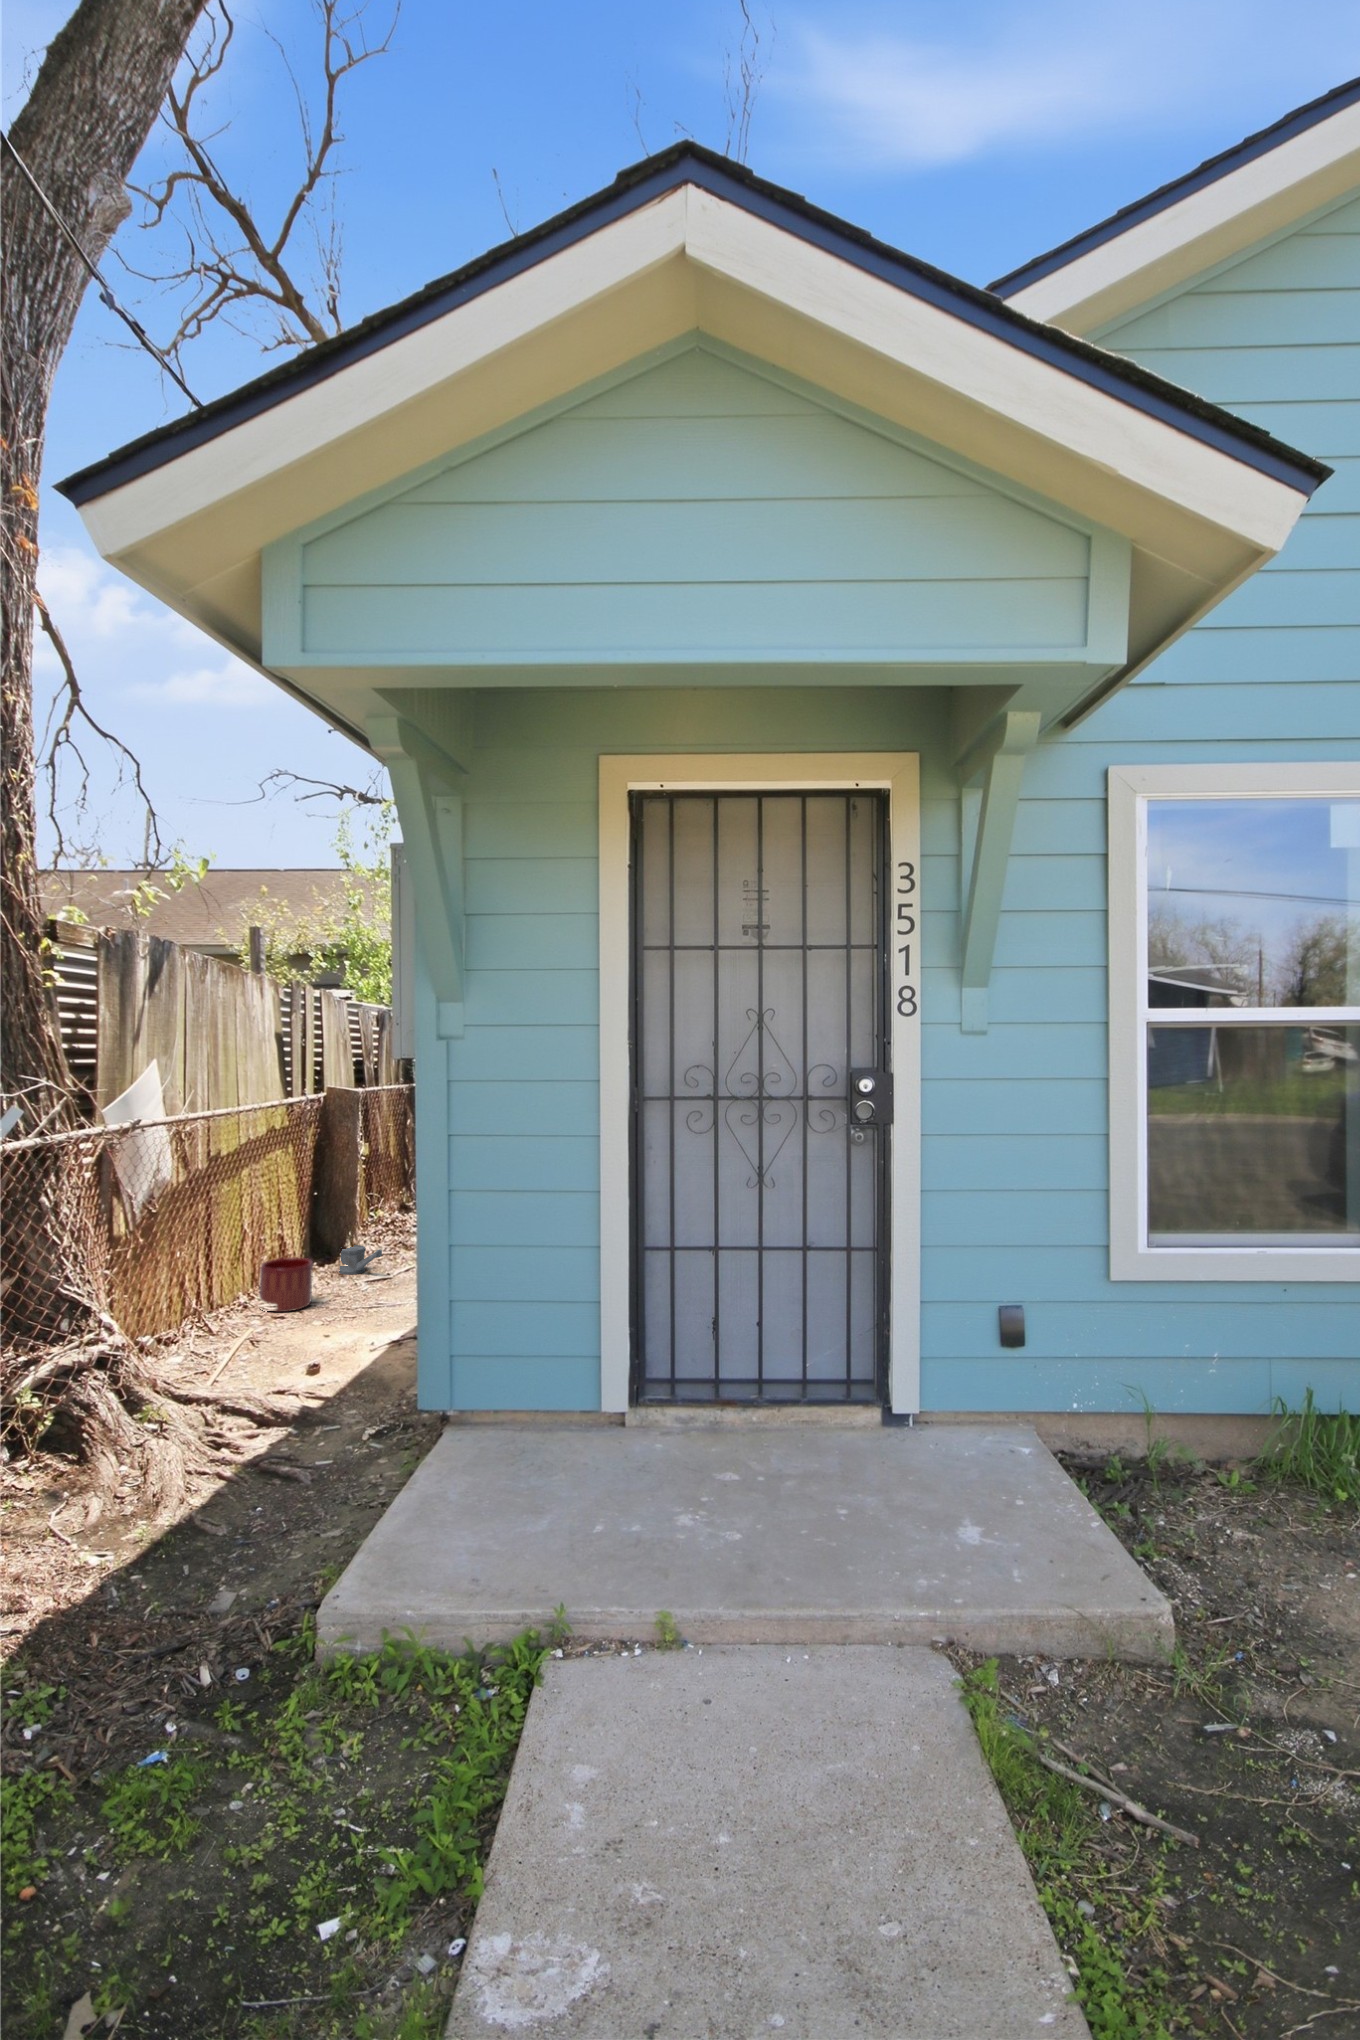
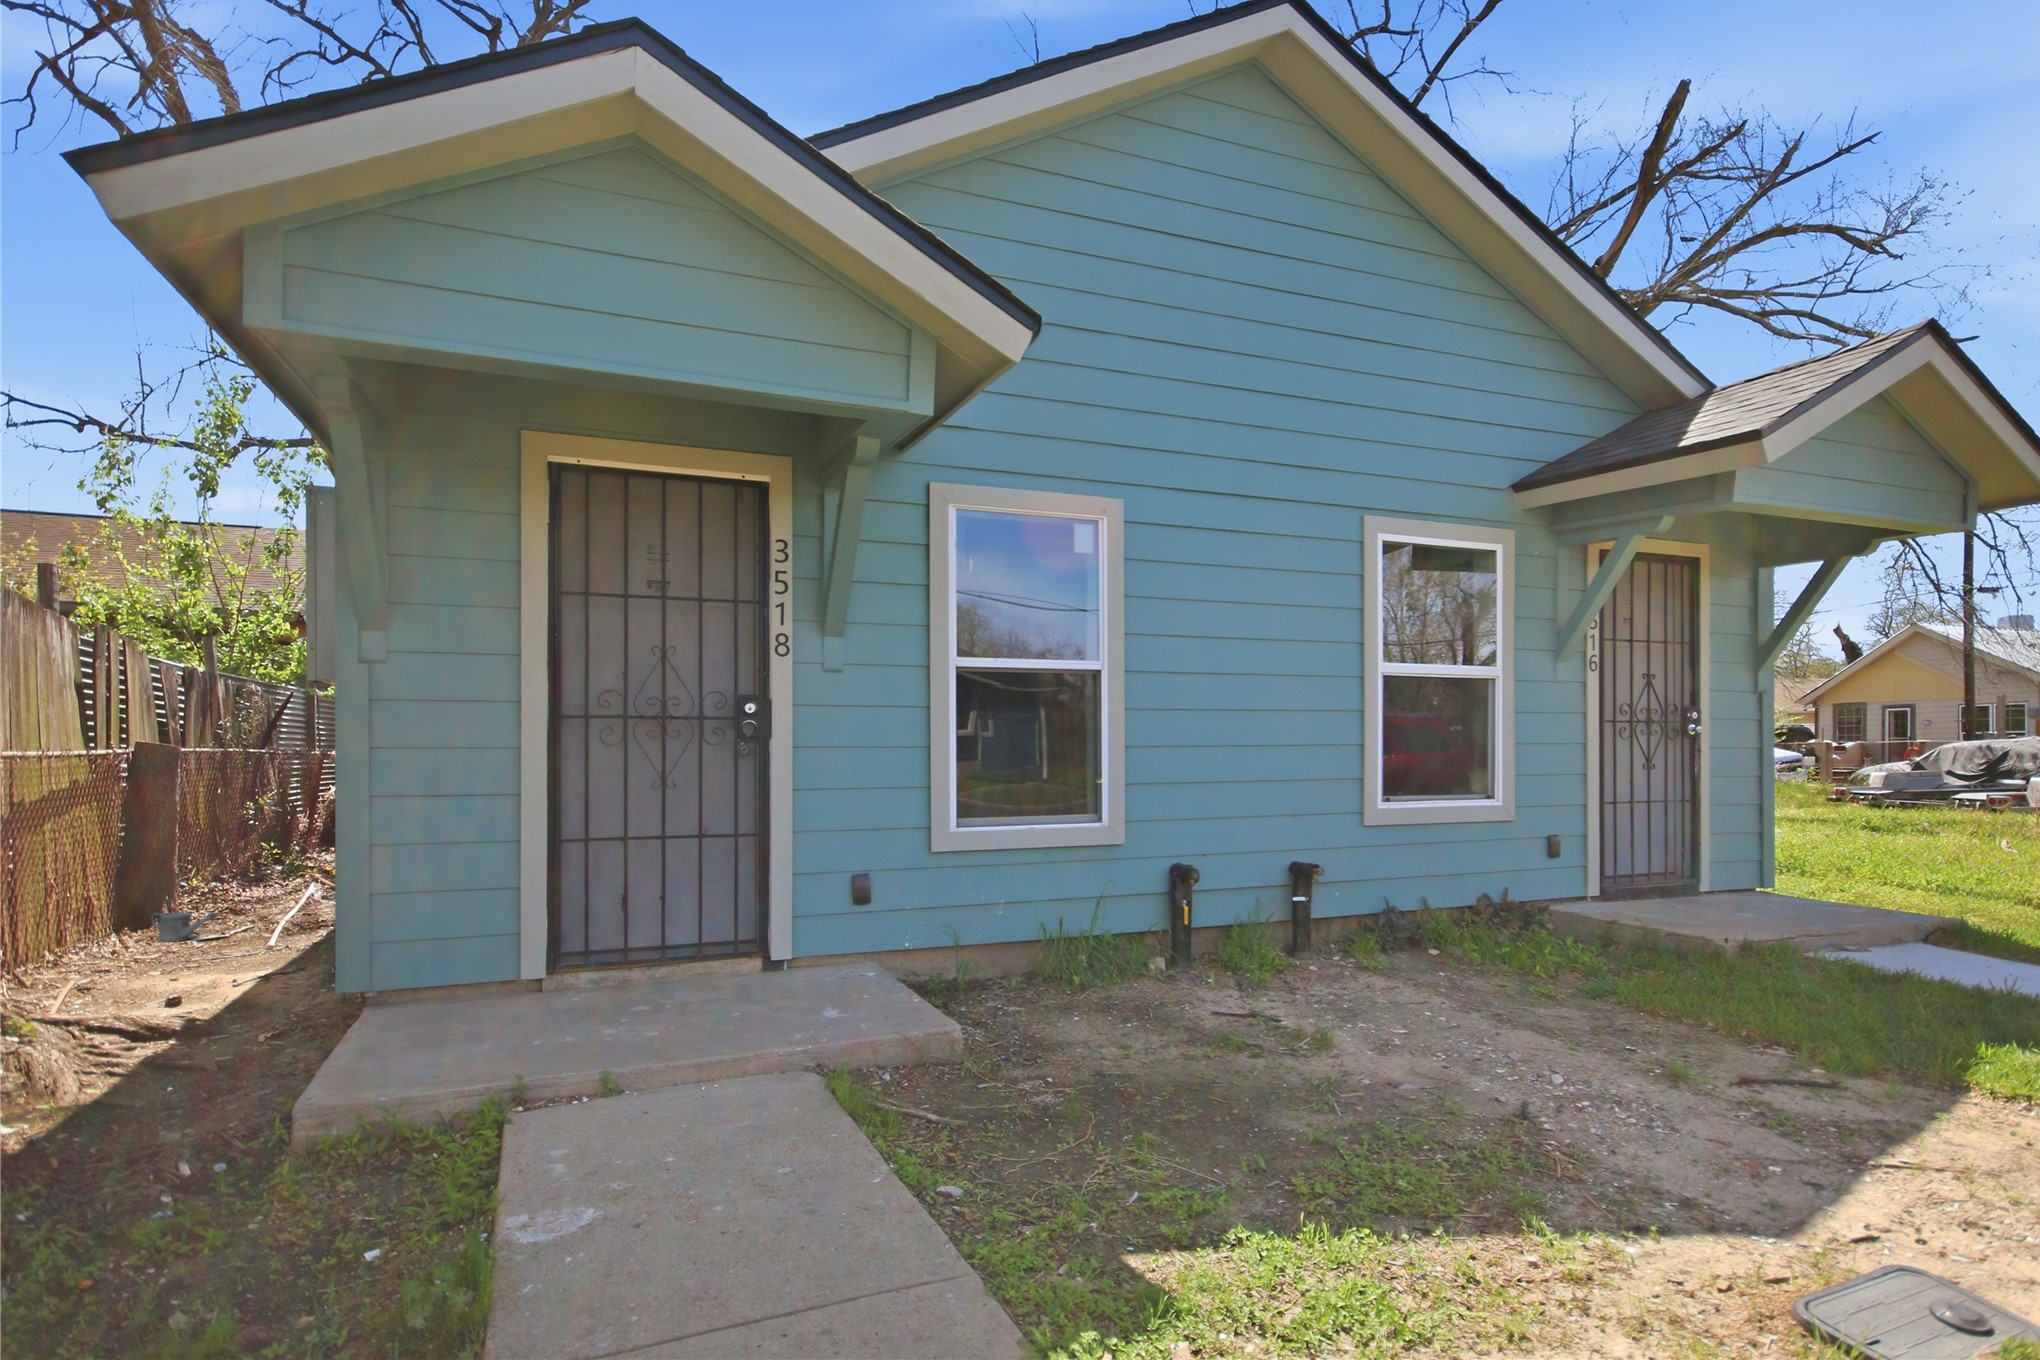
planter: present [259,1257,313,1312] -> none [80,918,147,973]

